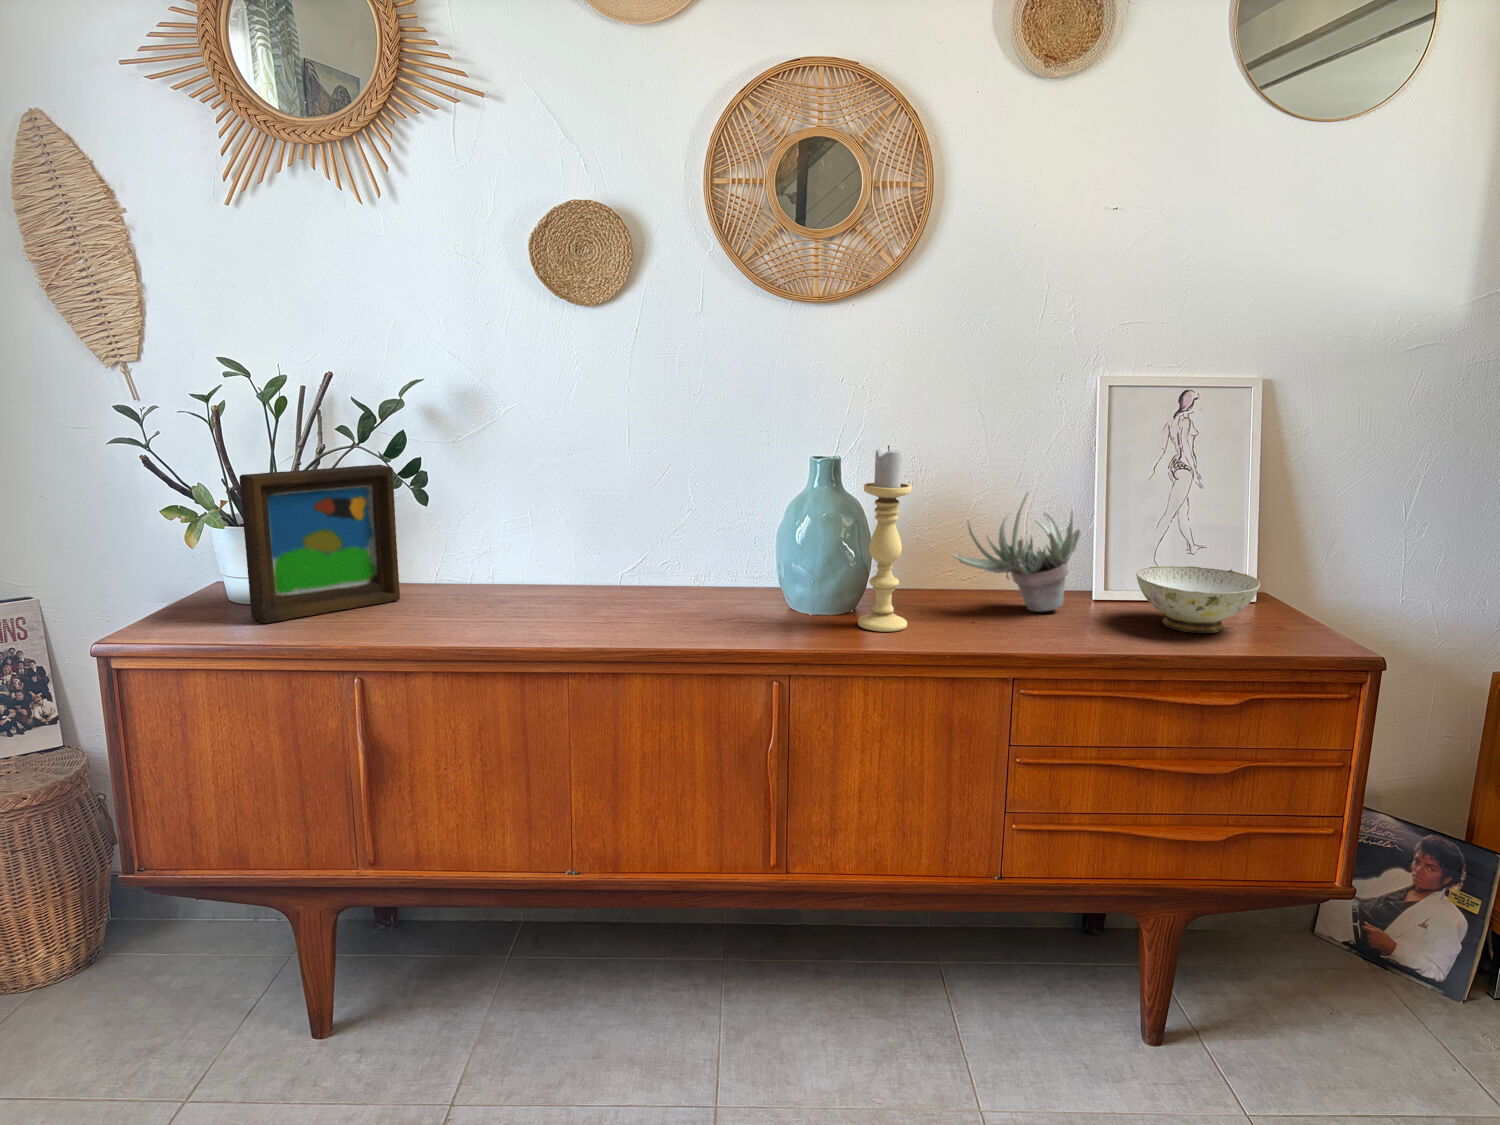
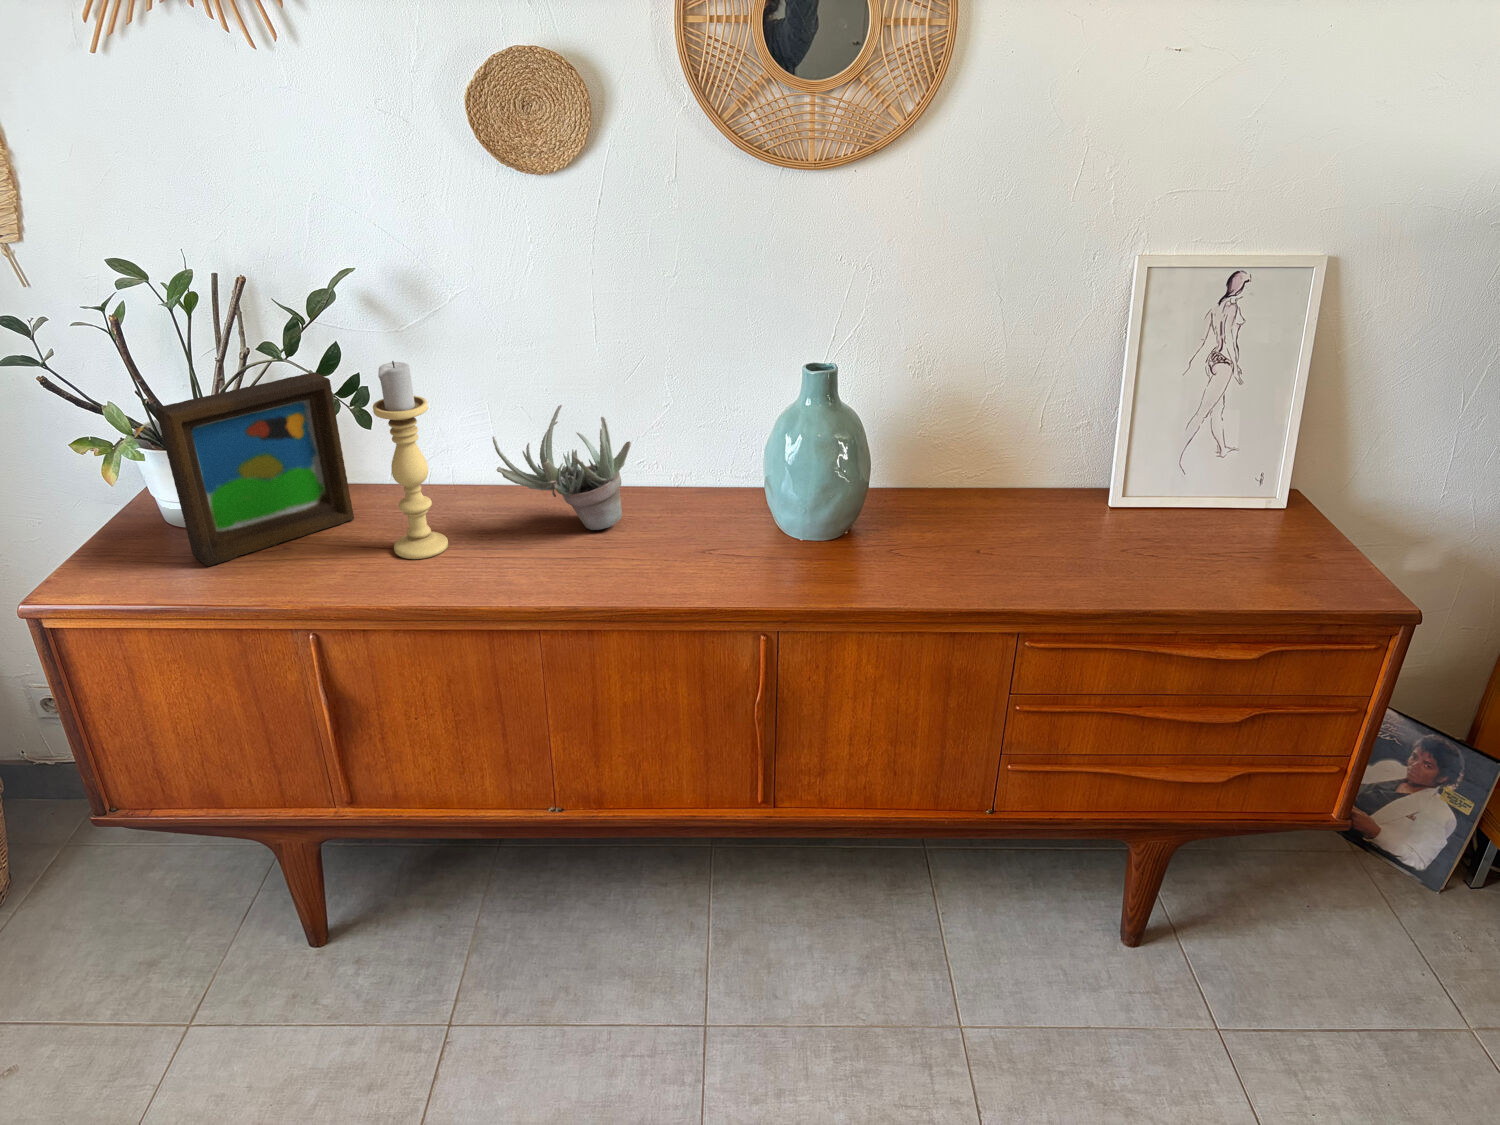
candle holder: present [858,446,912,632] -> present [373,361,448,559]
succulent plant: present [954,493,1081,612] -> present [492,405,631,530]
ceramic bowl: present [1136,566,1260,633] -> none [1160,481,1294,568]

